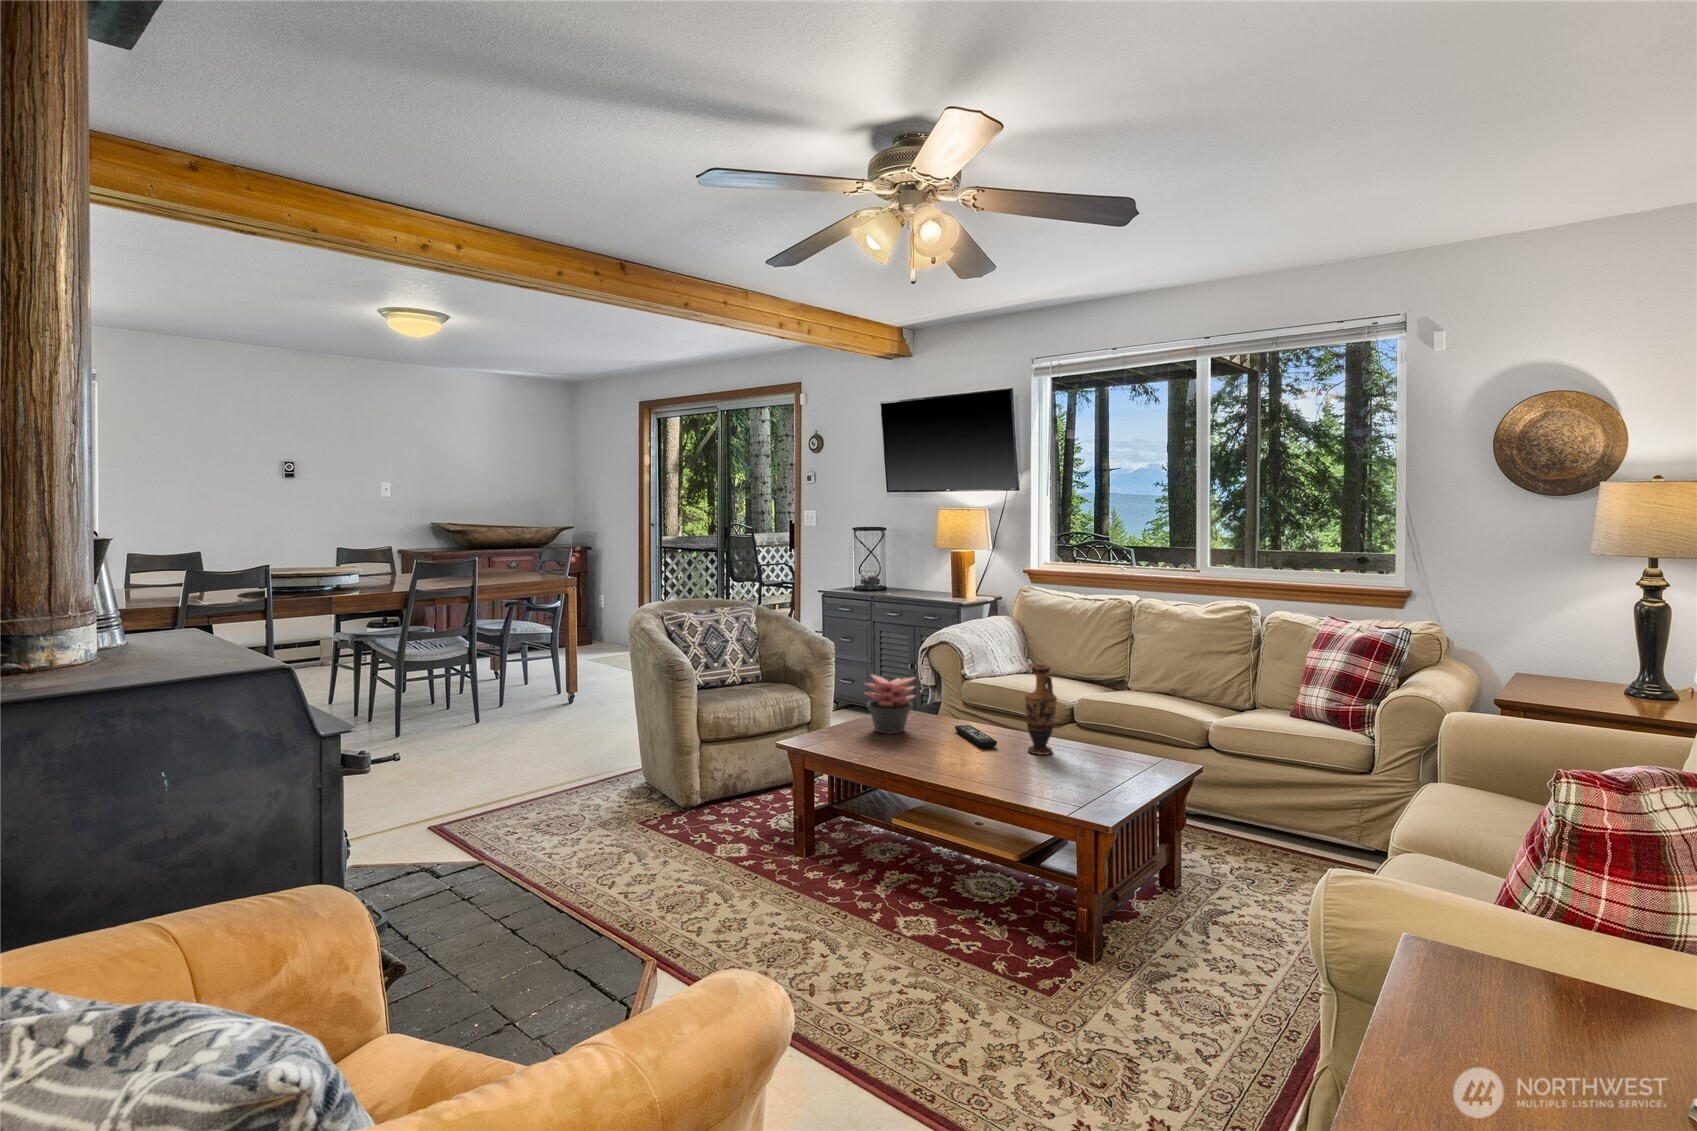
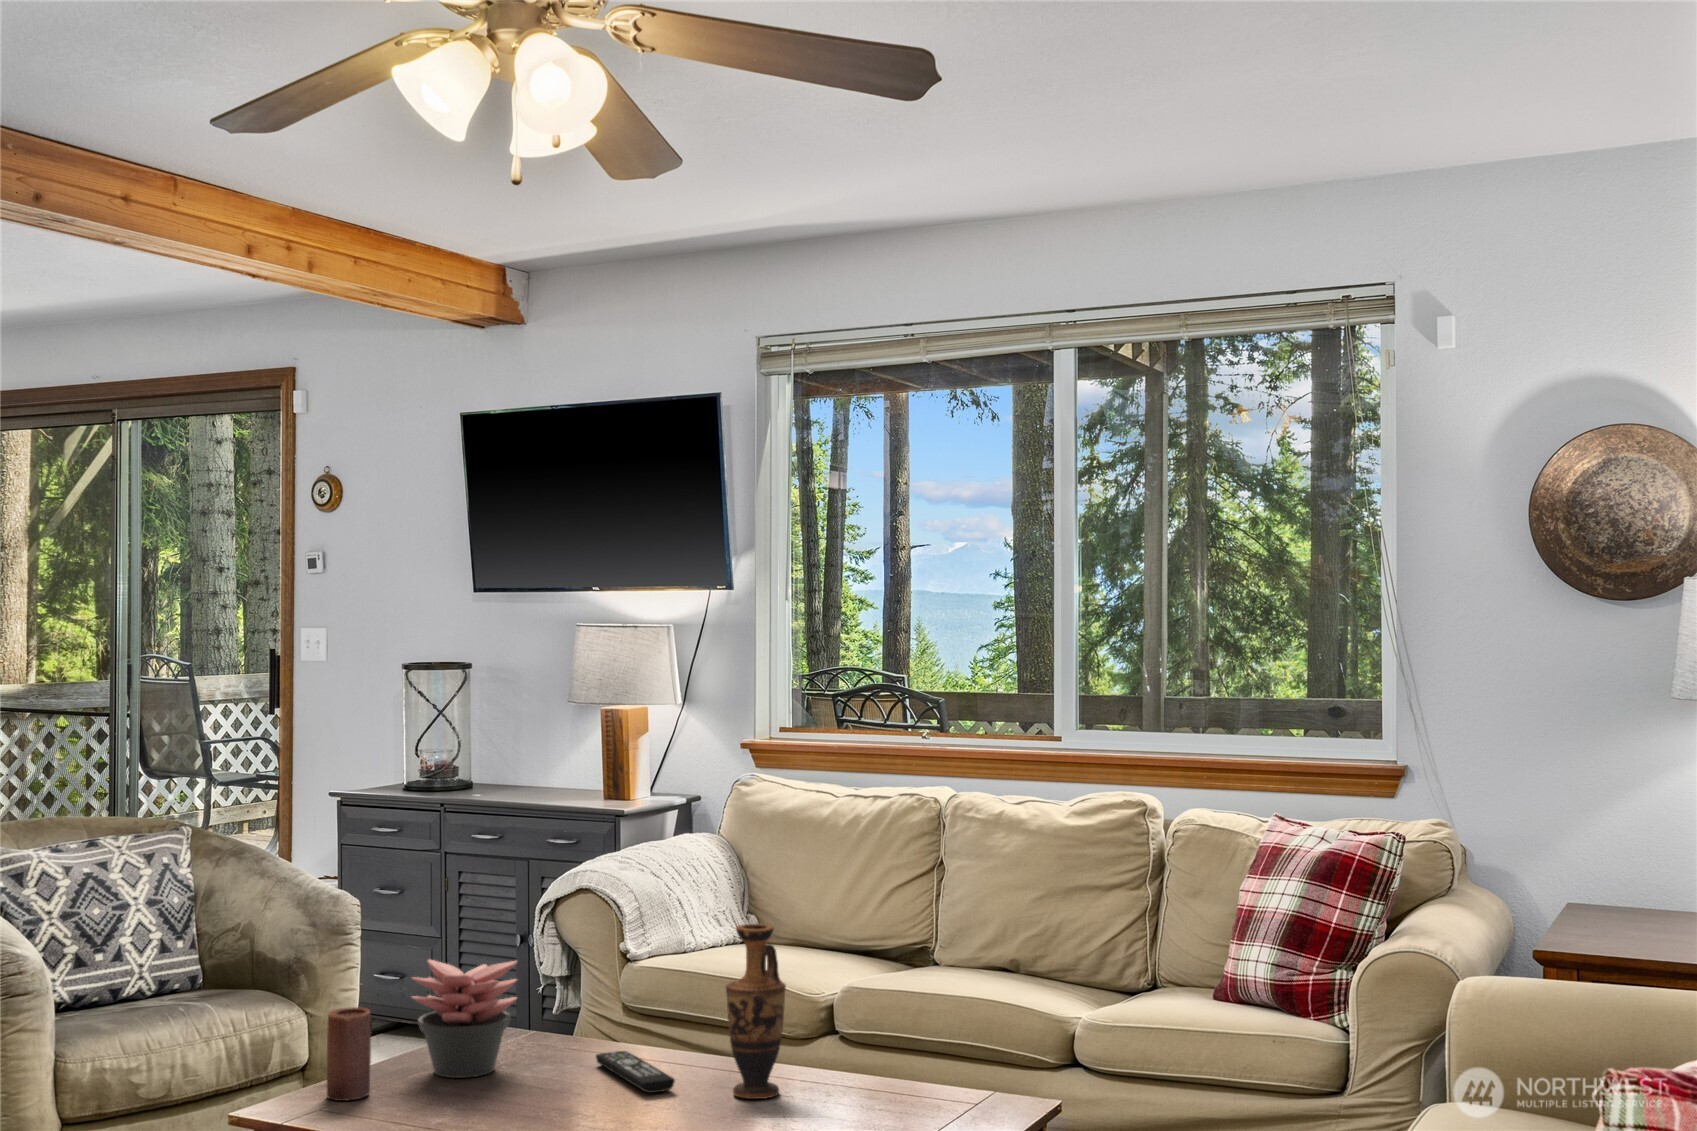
candle: none [824,696,845,742] -> present [327,1007,371,1101]

